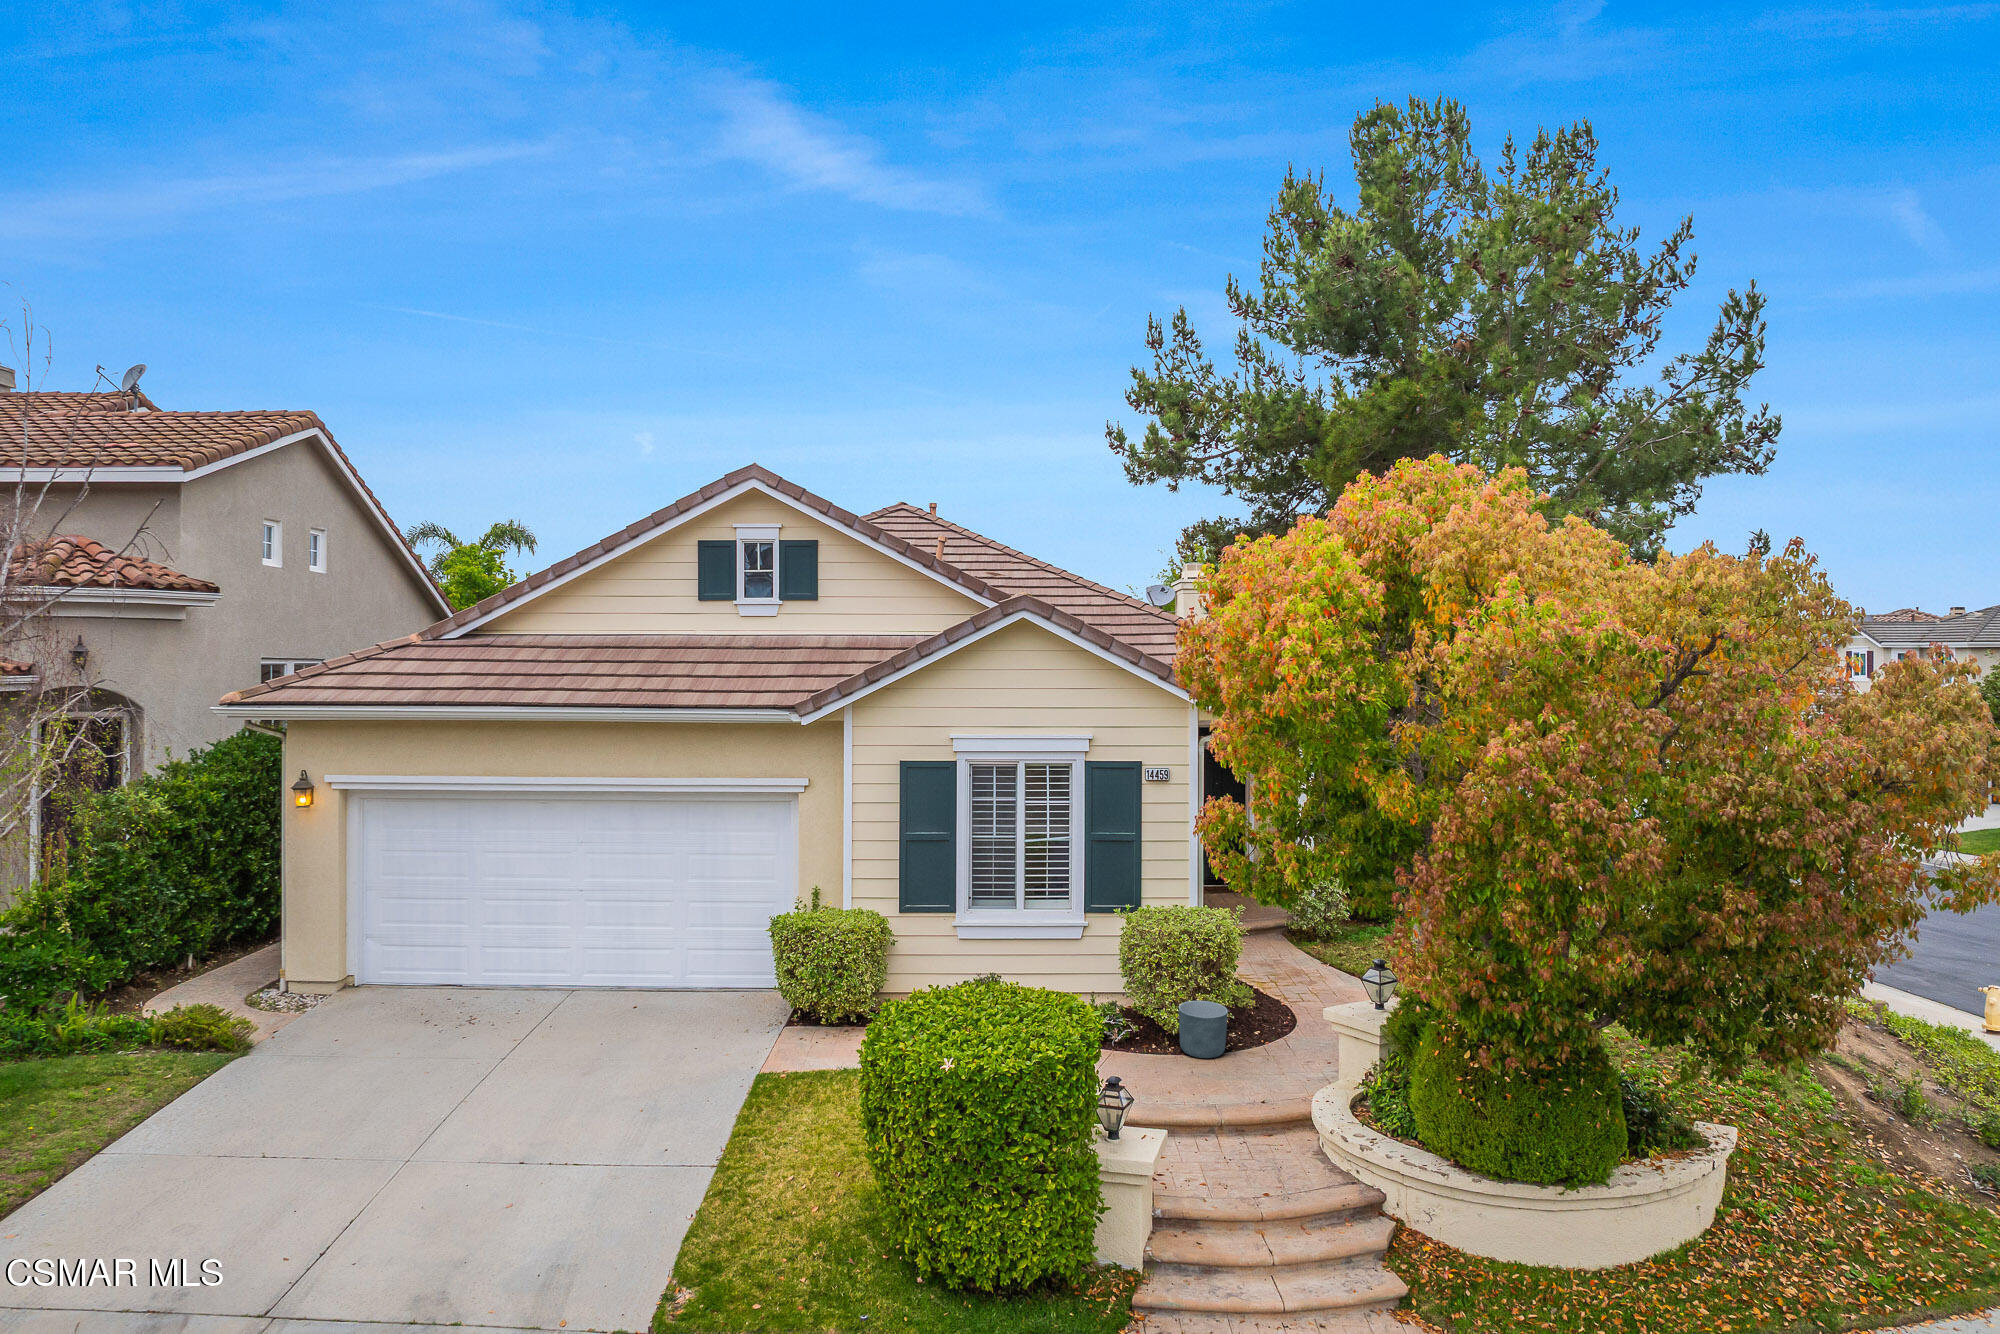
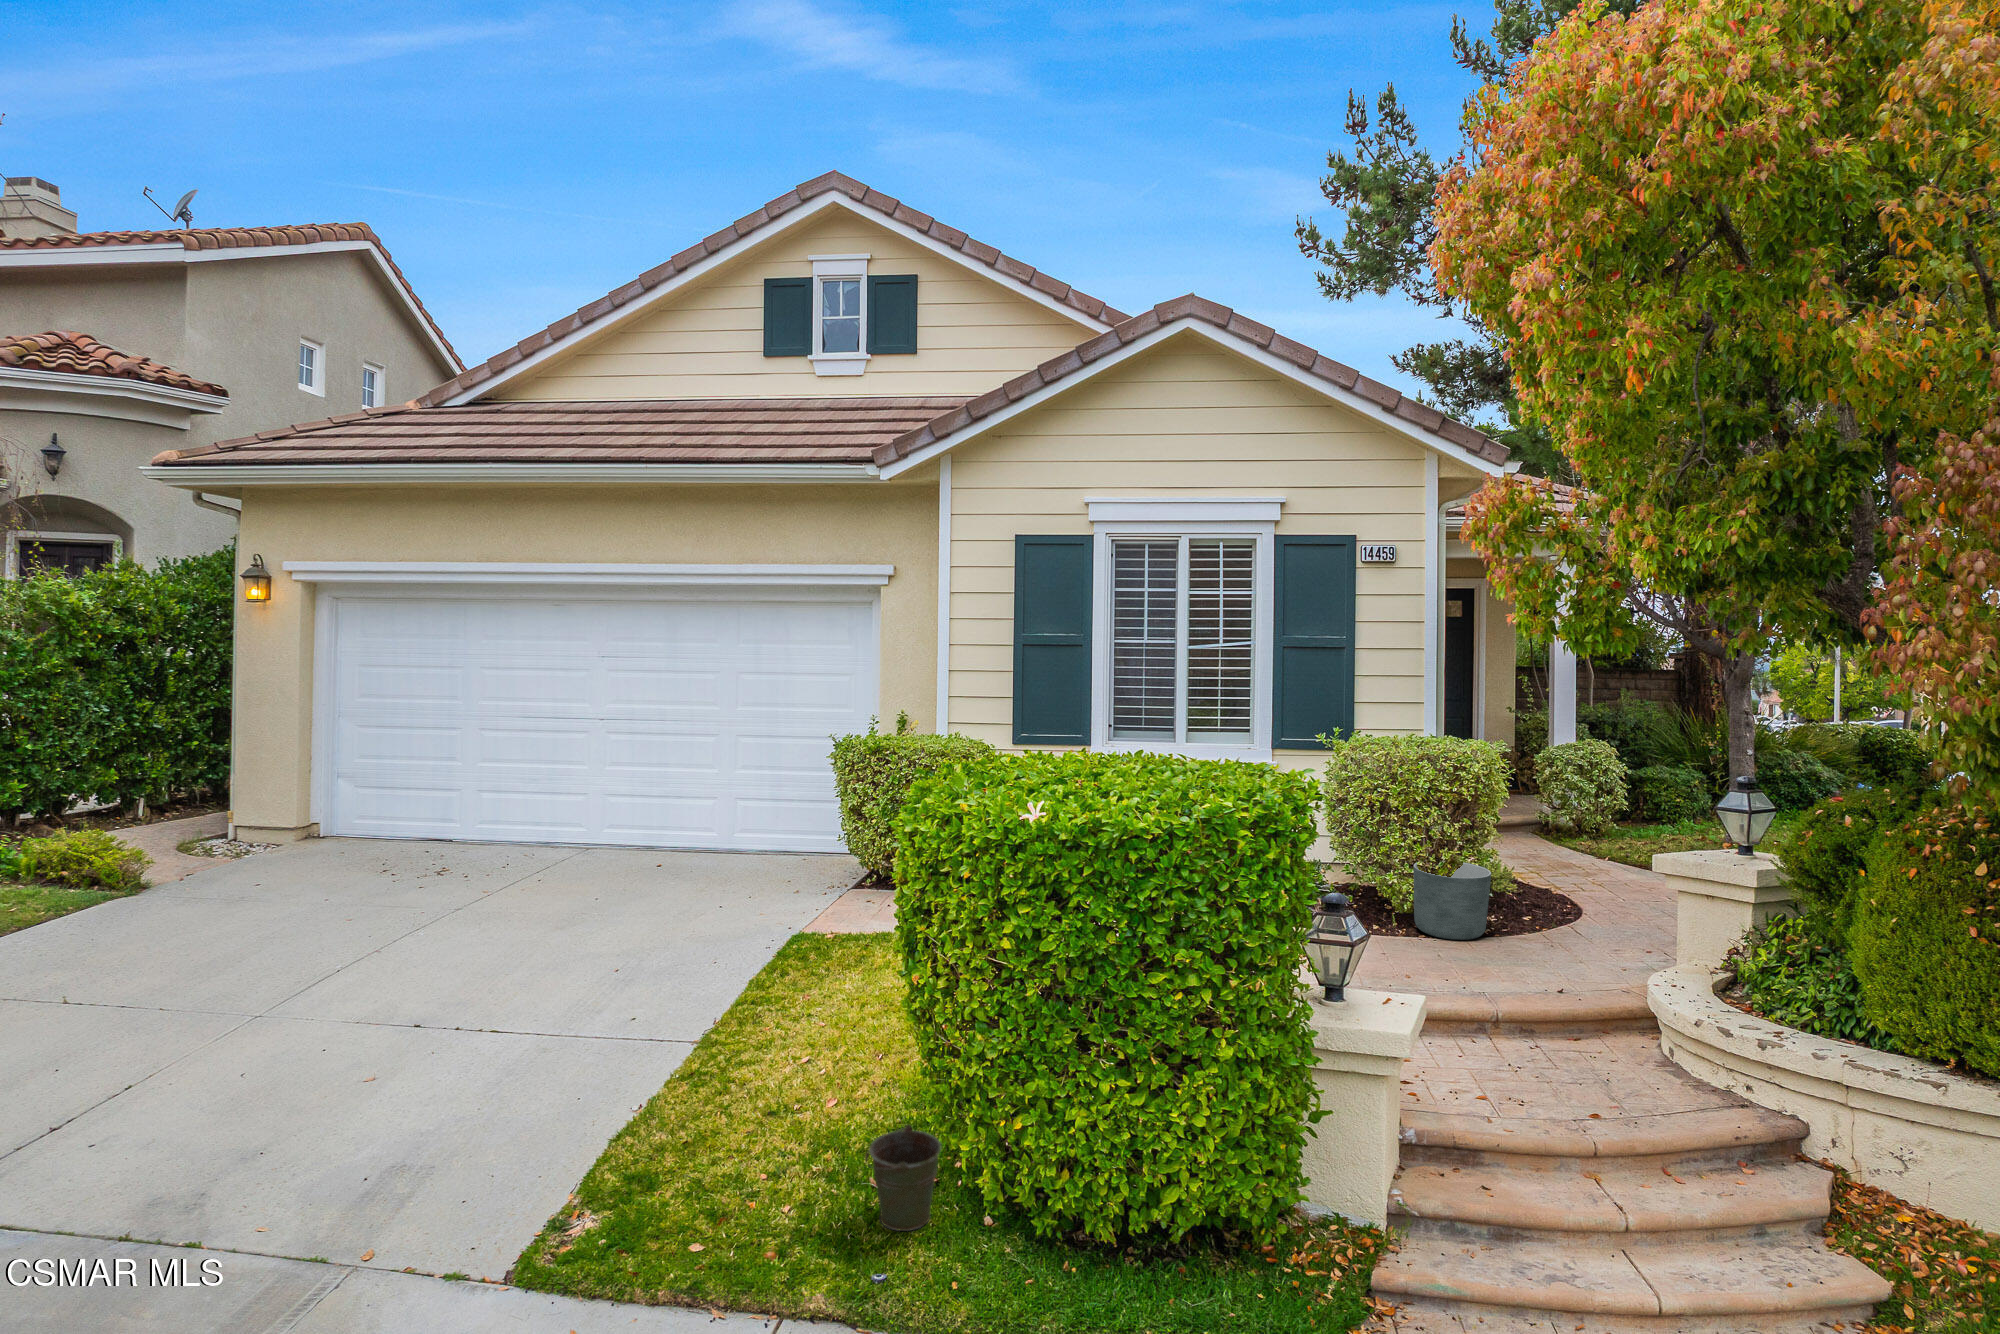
bucket: none [850,1233,894,1297] -> present [865,1125,942,1231]

